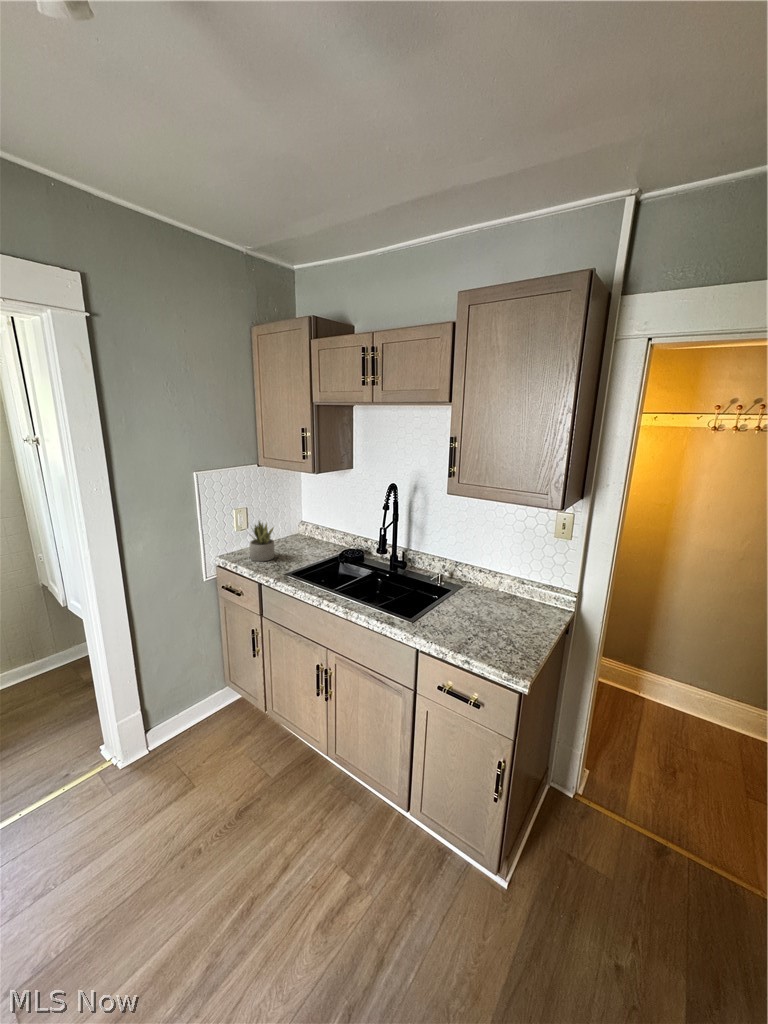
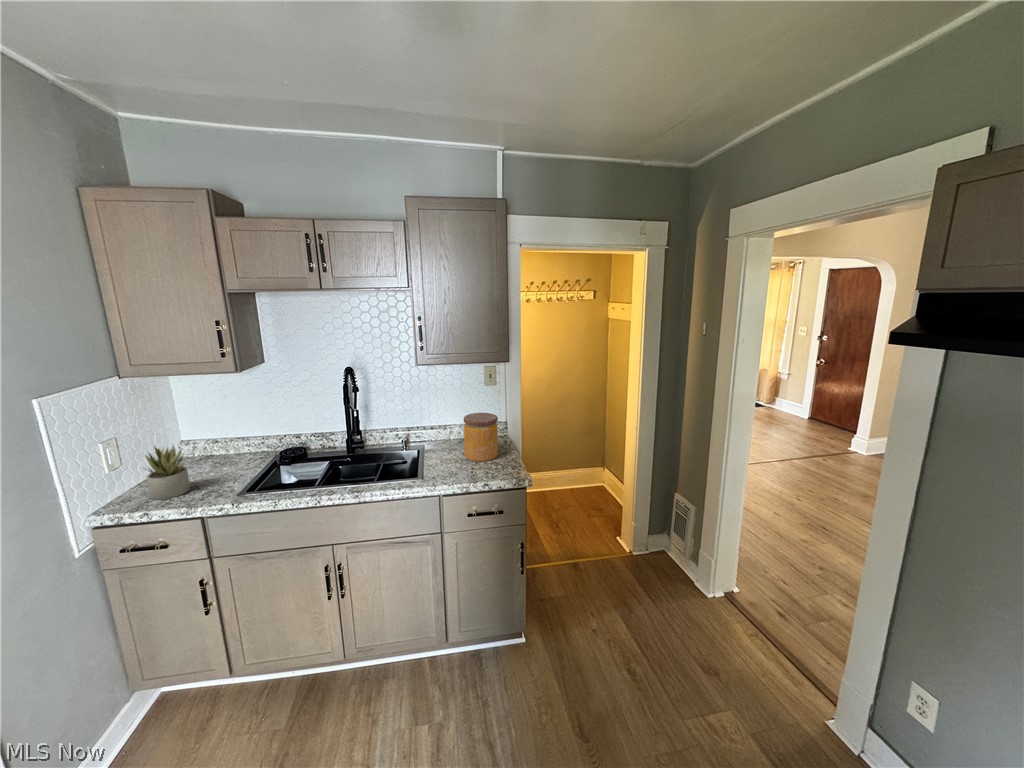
jar: none [484,566,536,633] -> present [464,413,498,461]

